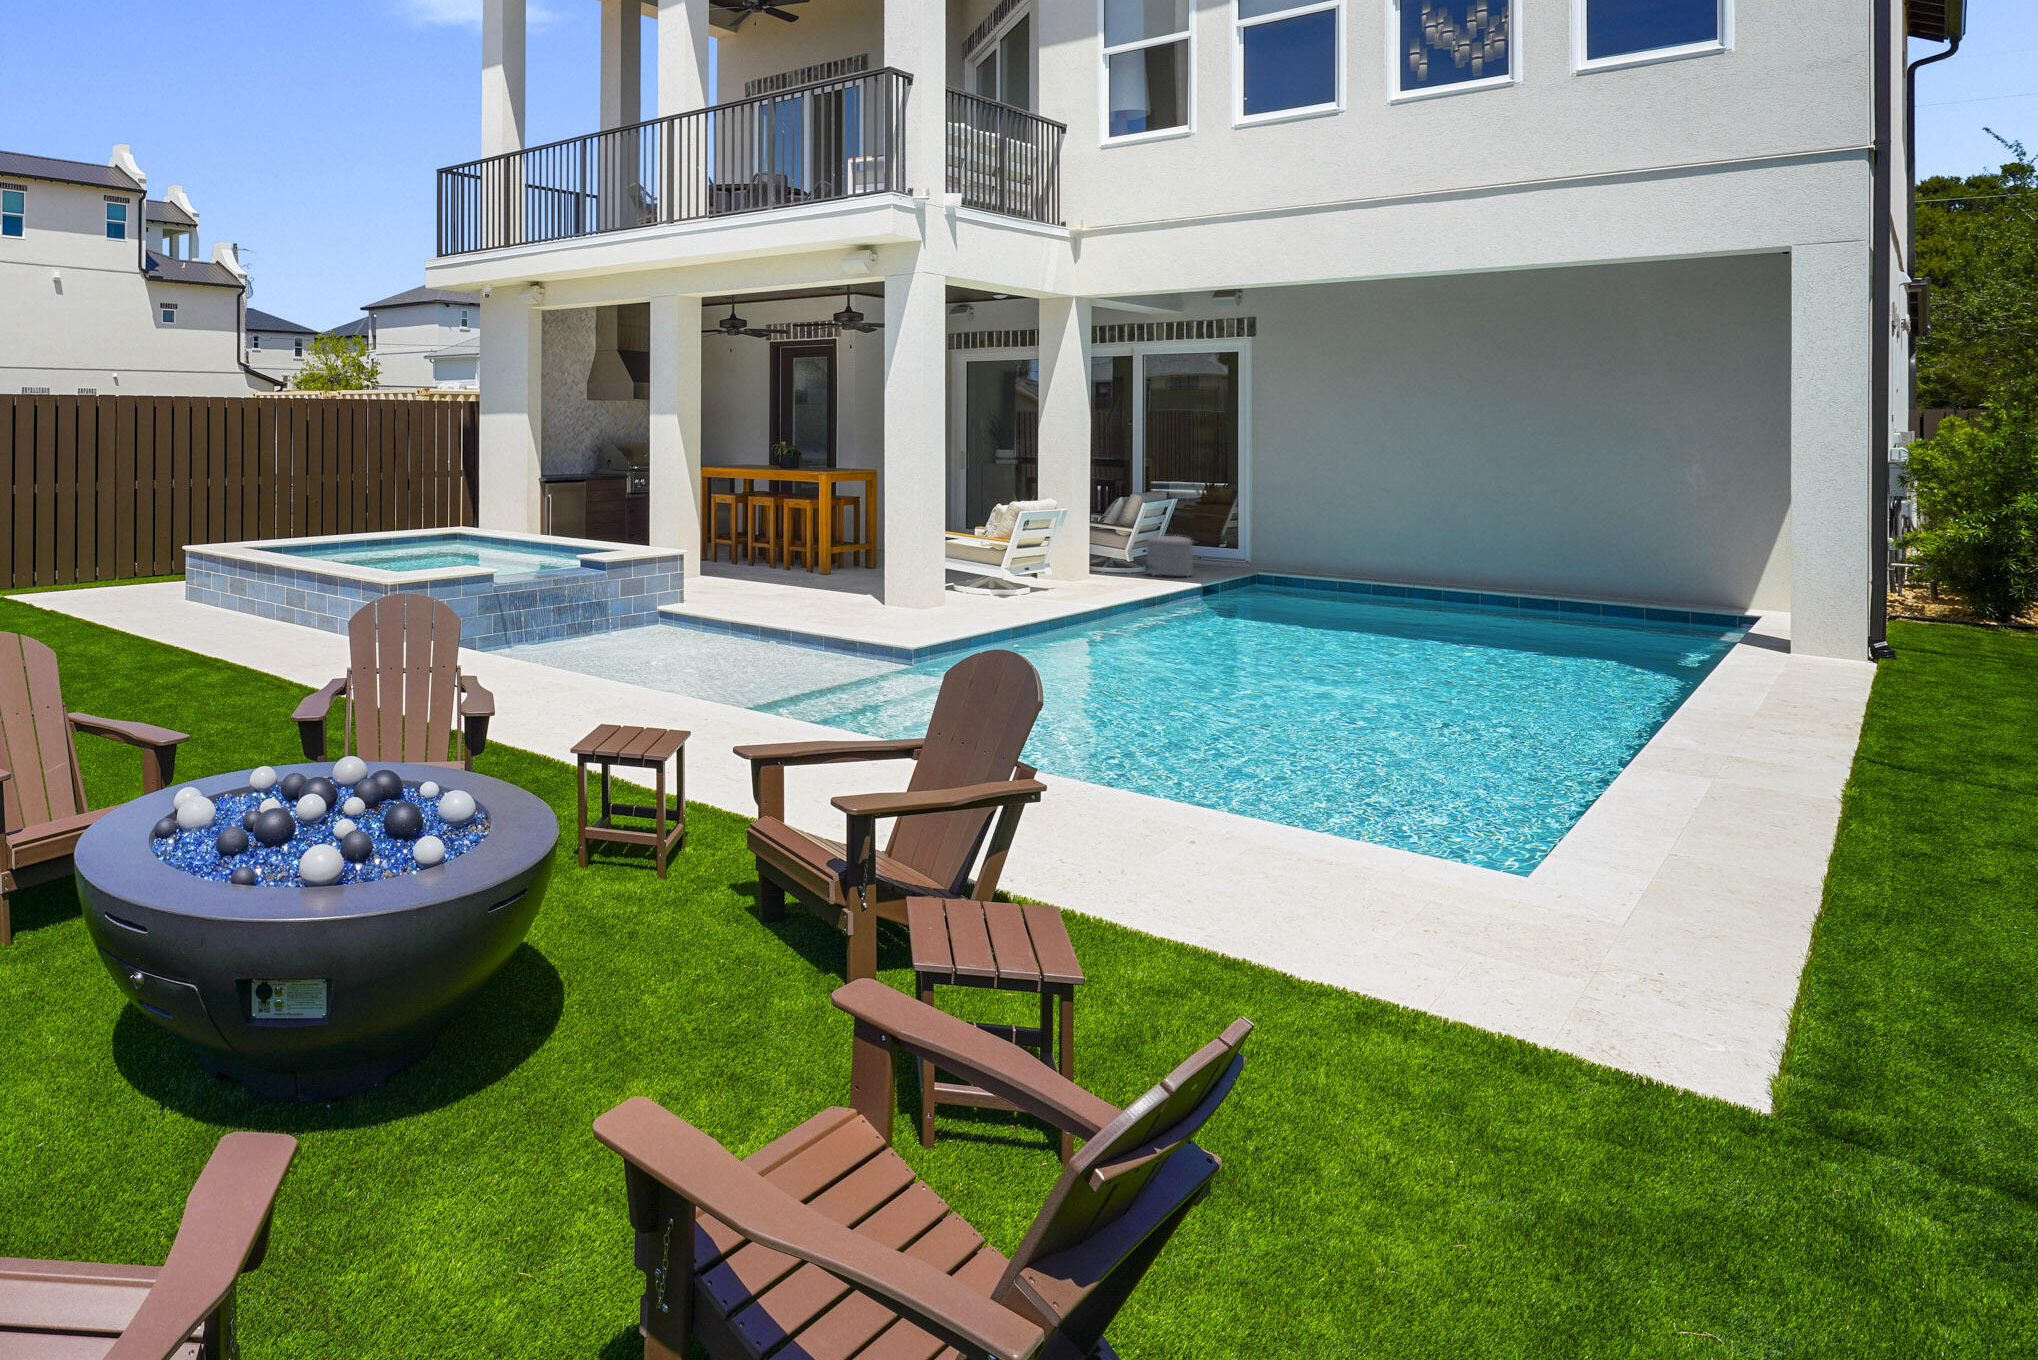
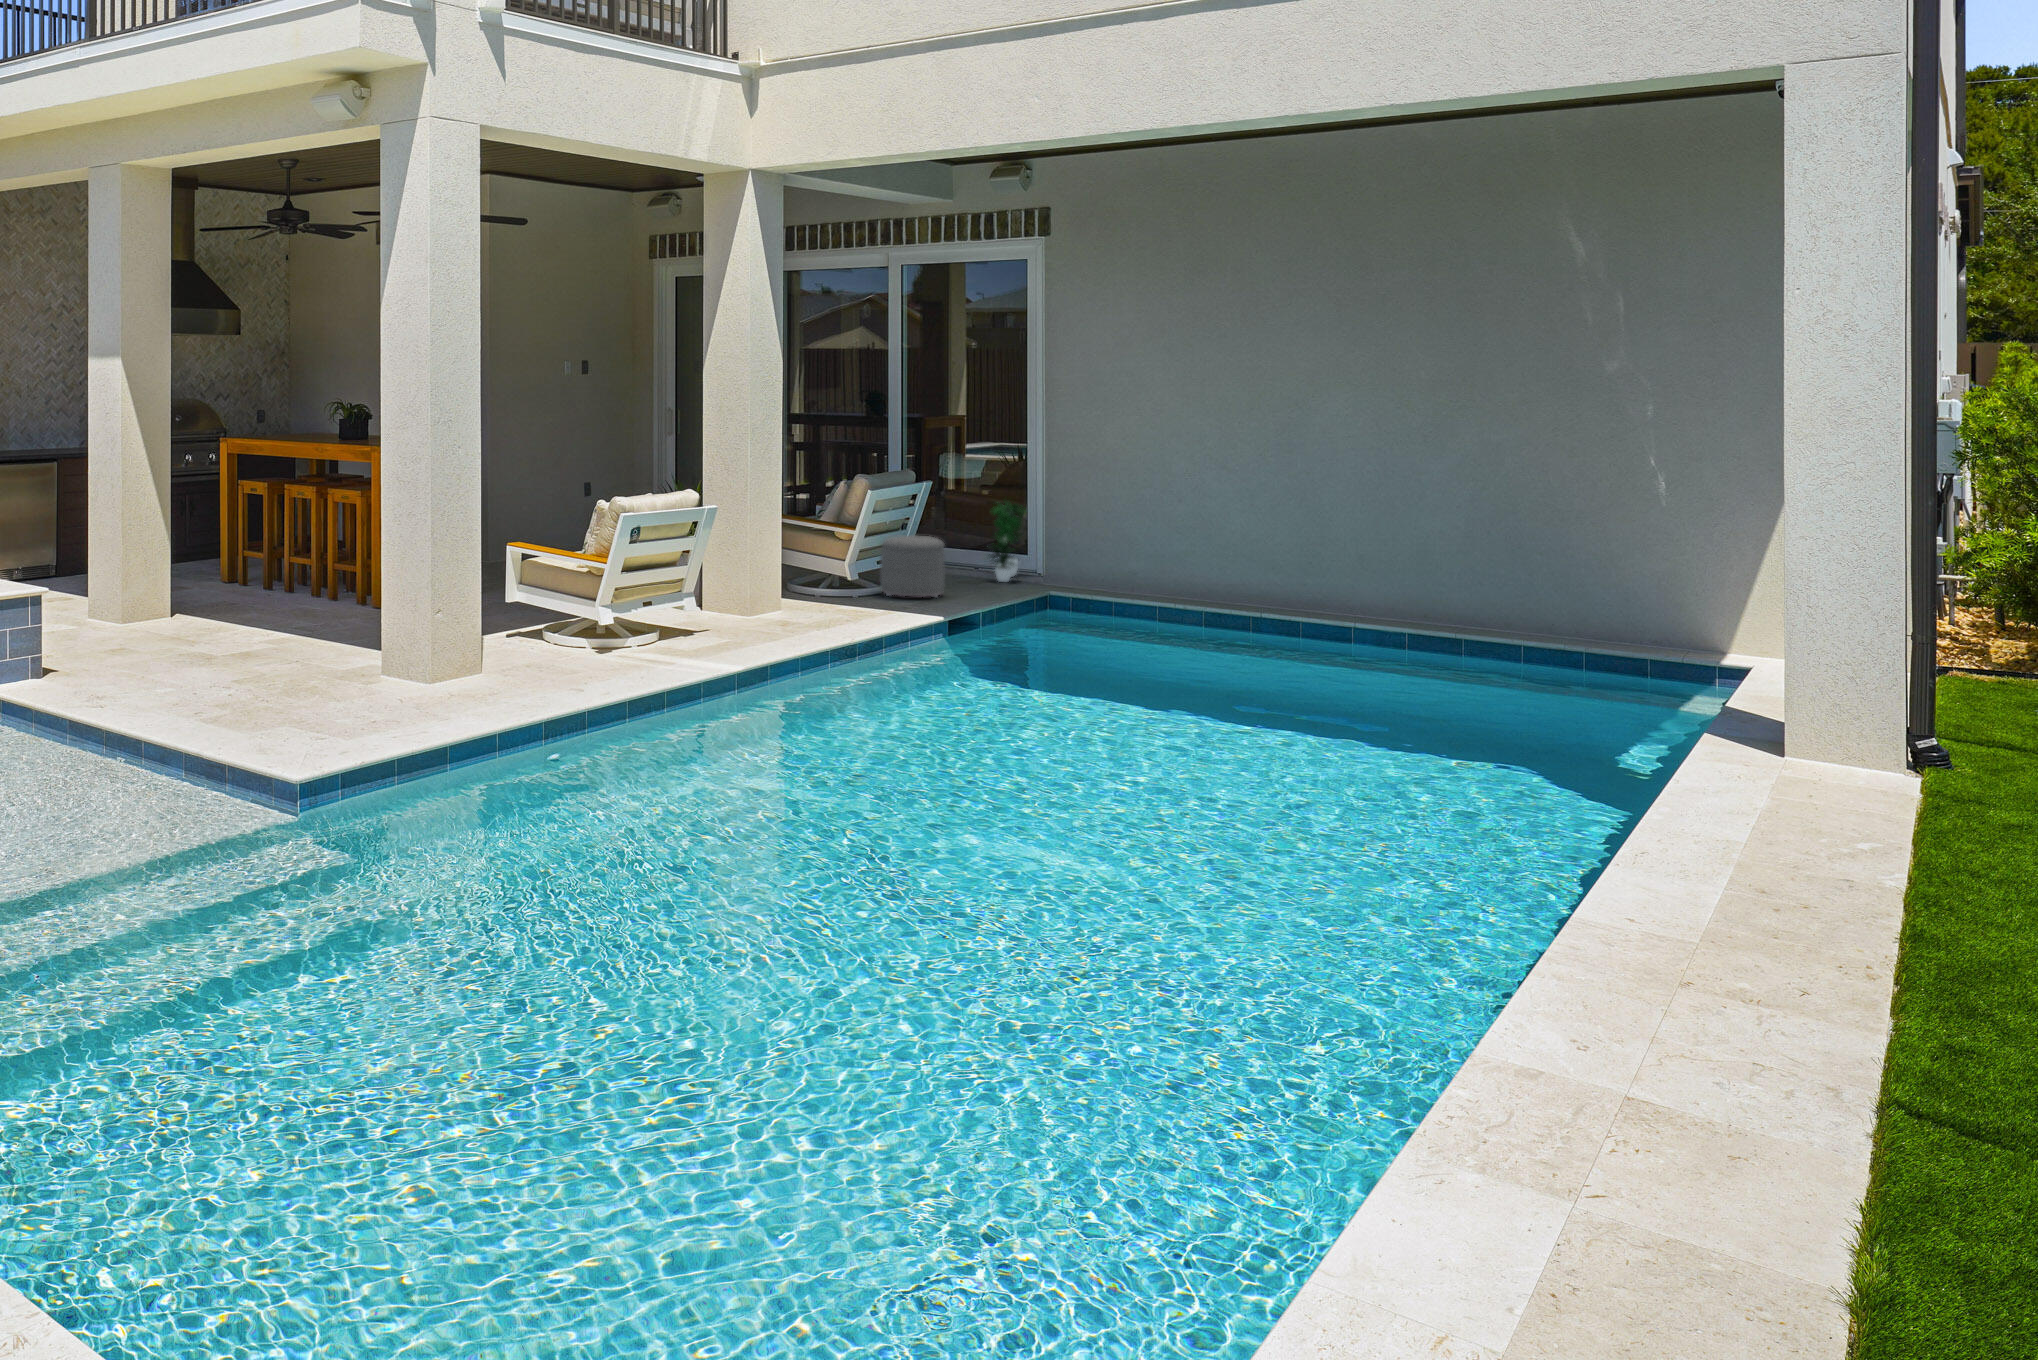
potted plant: none [1210,511,1239,569] -> present [988,500,1026,582]

